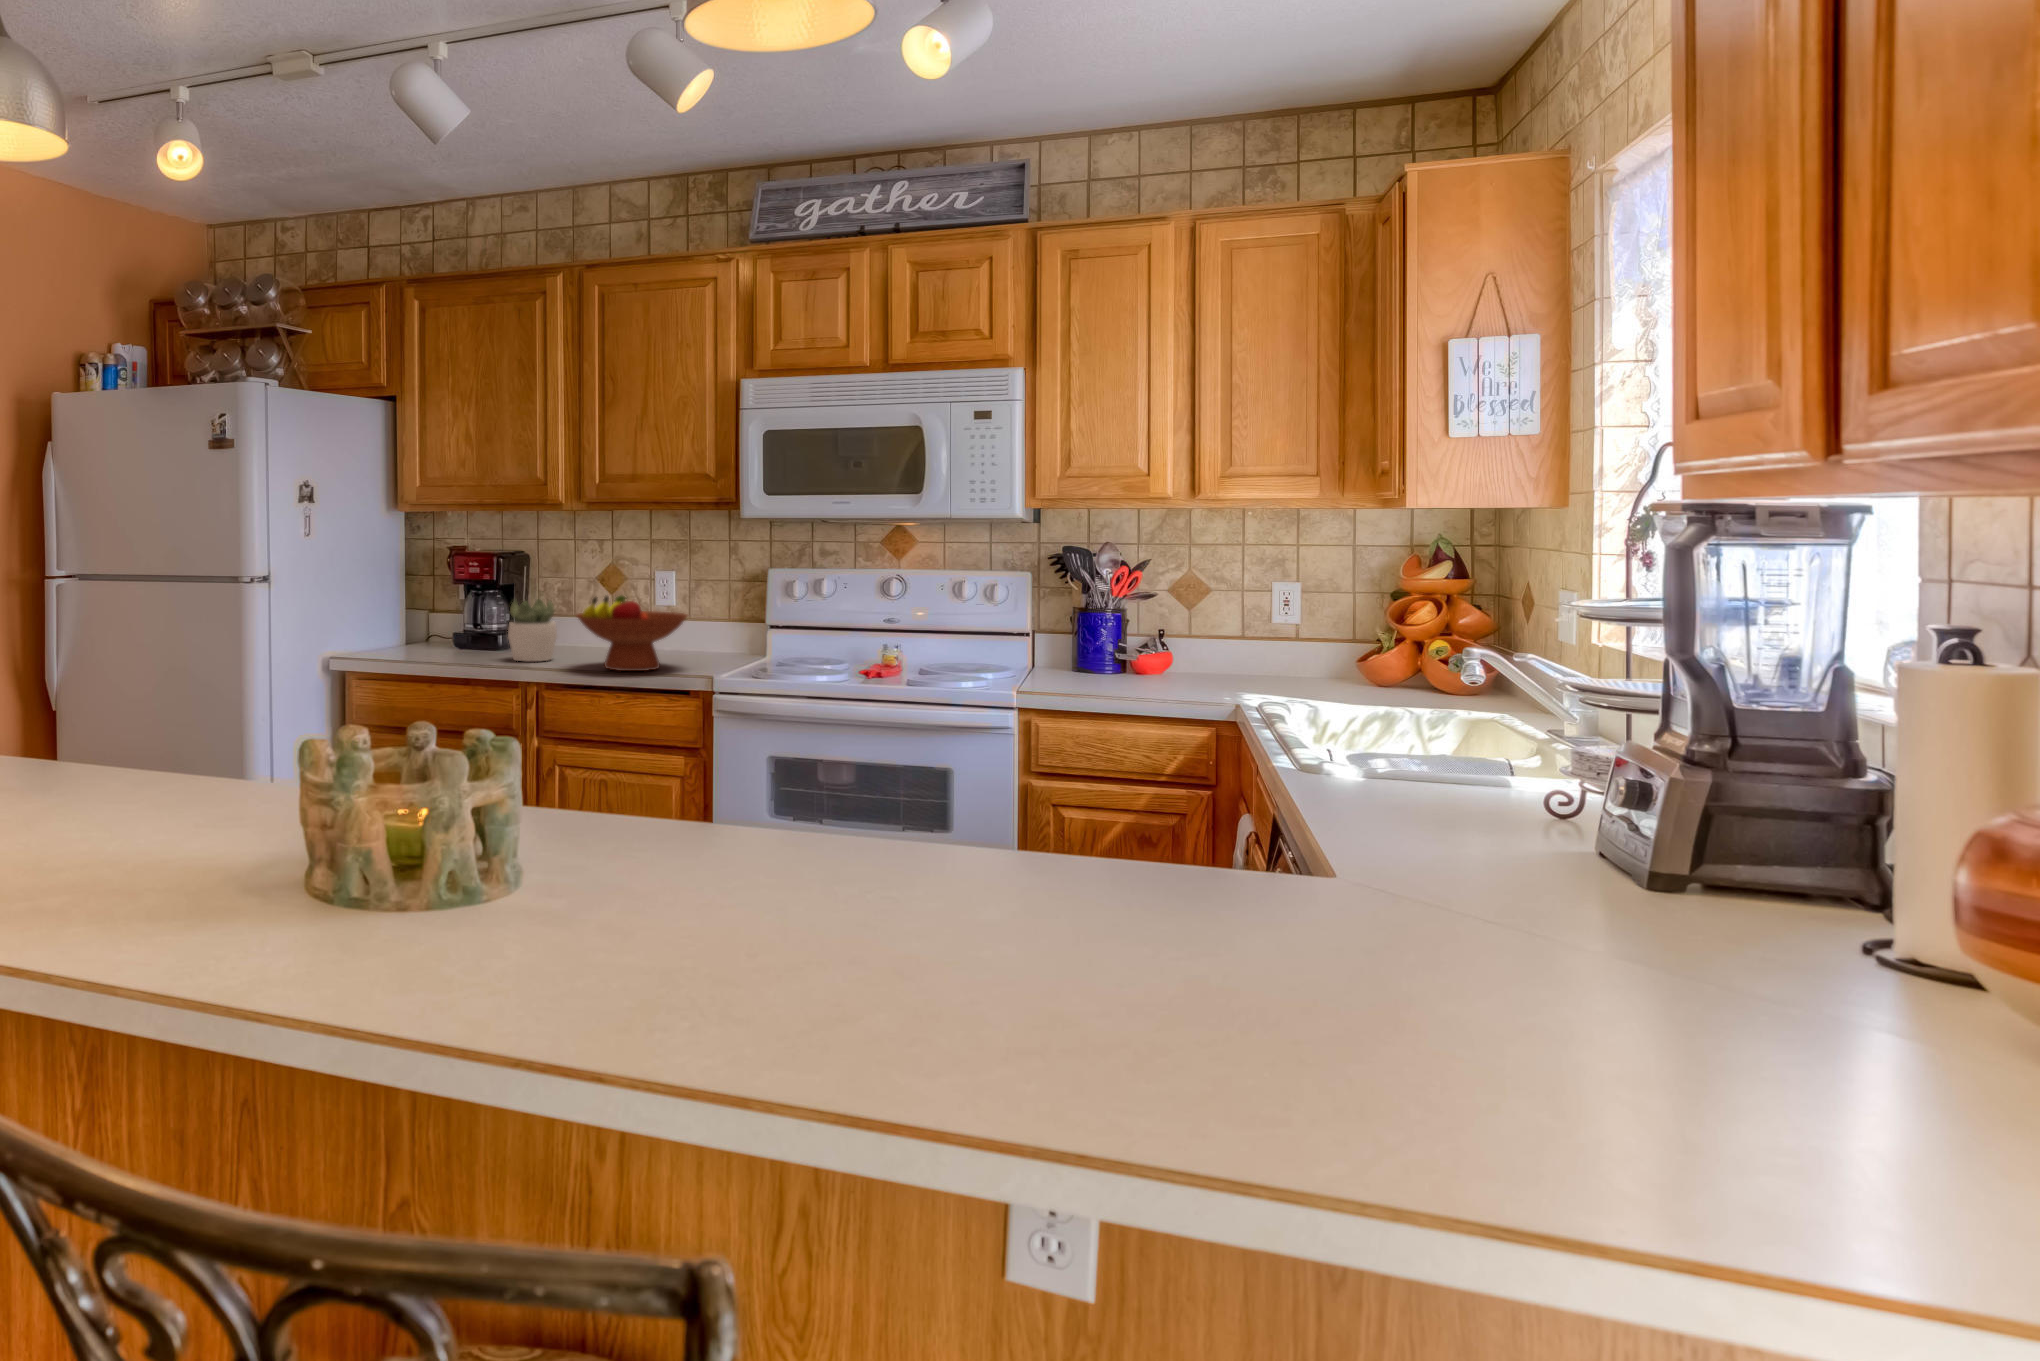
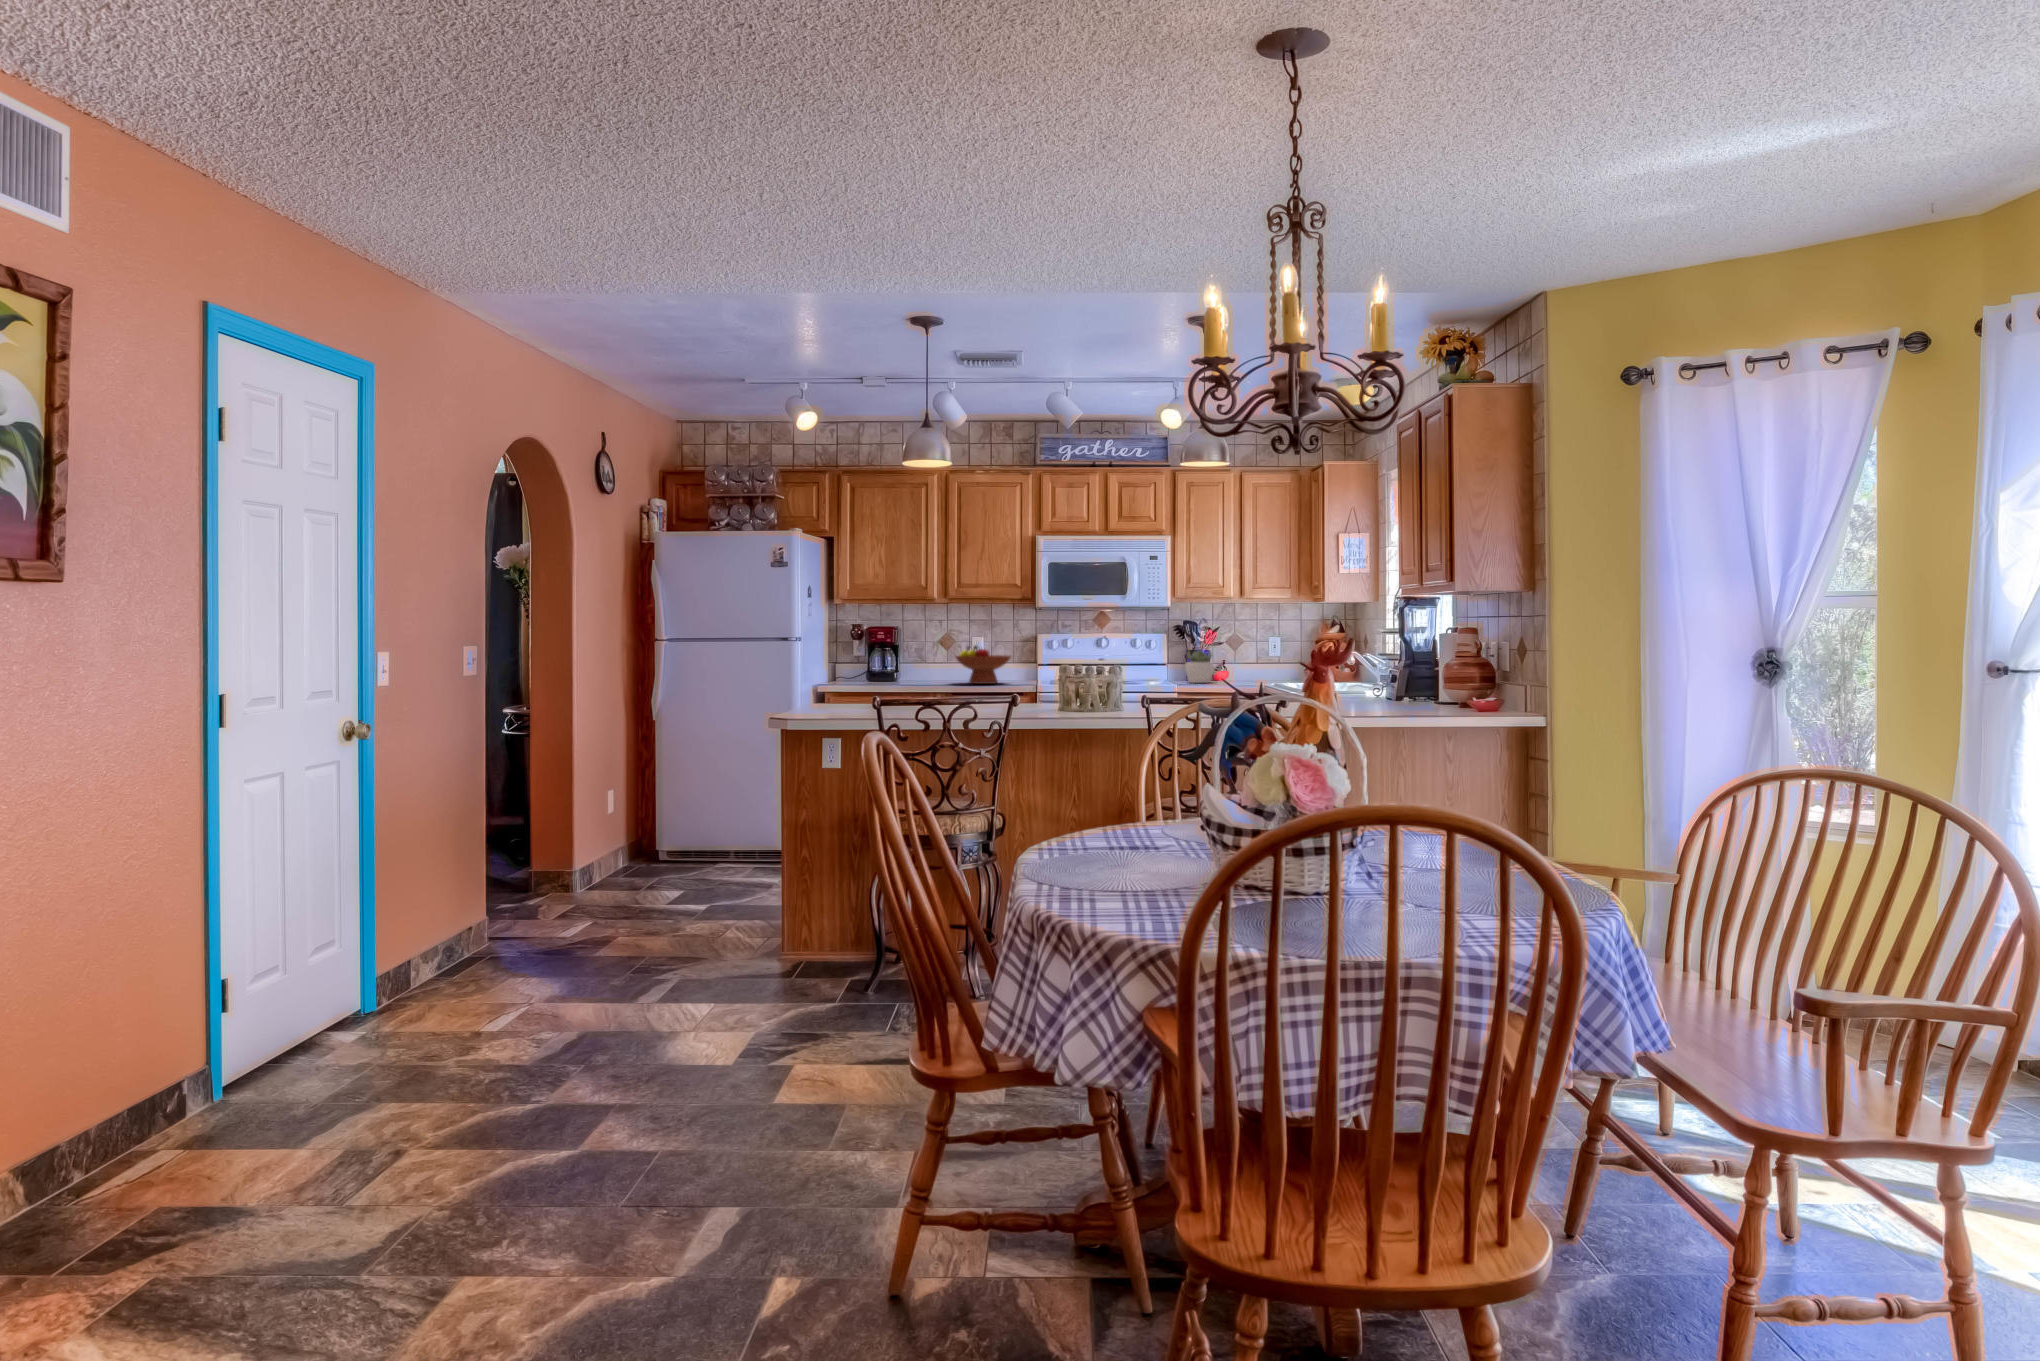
succulent plant: present [508,599,557,661] -> present [1185,650,1214,683]

